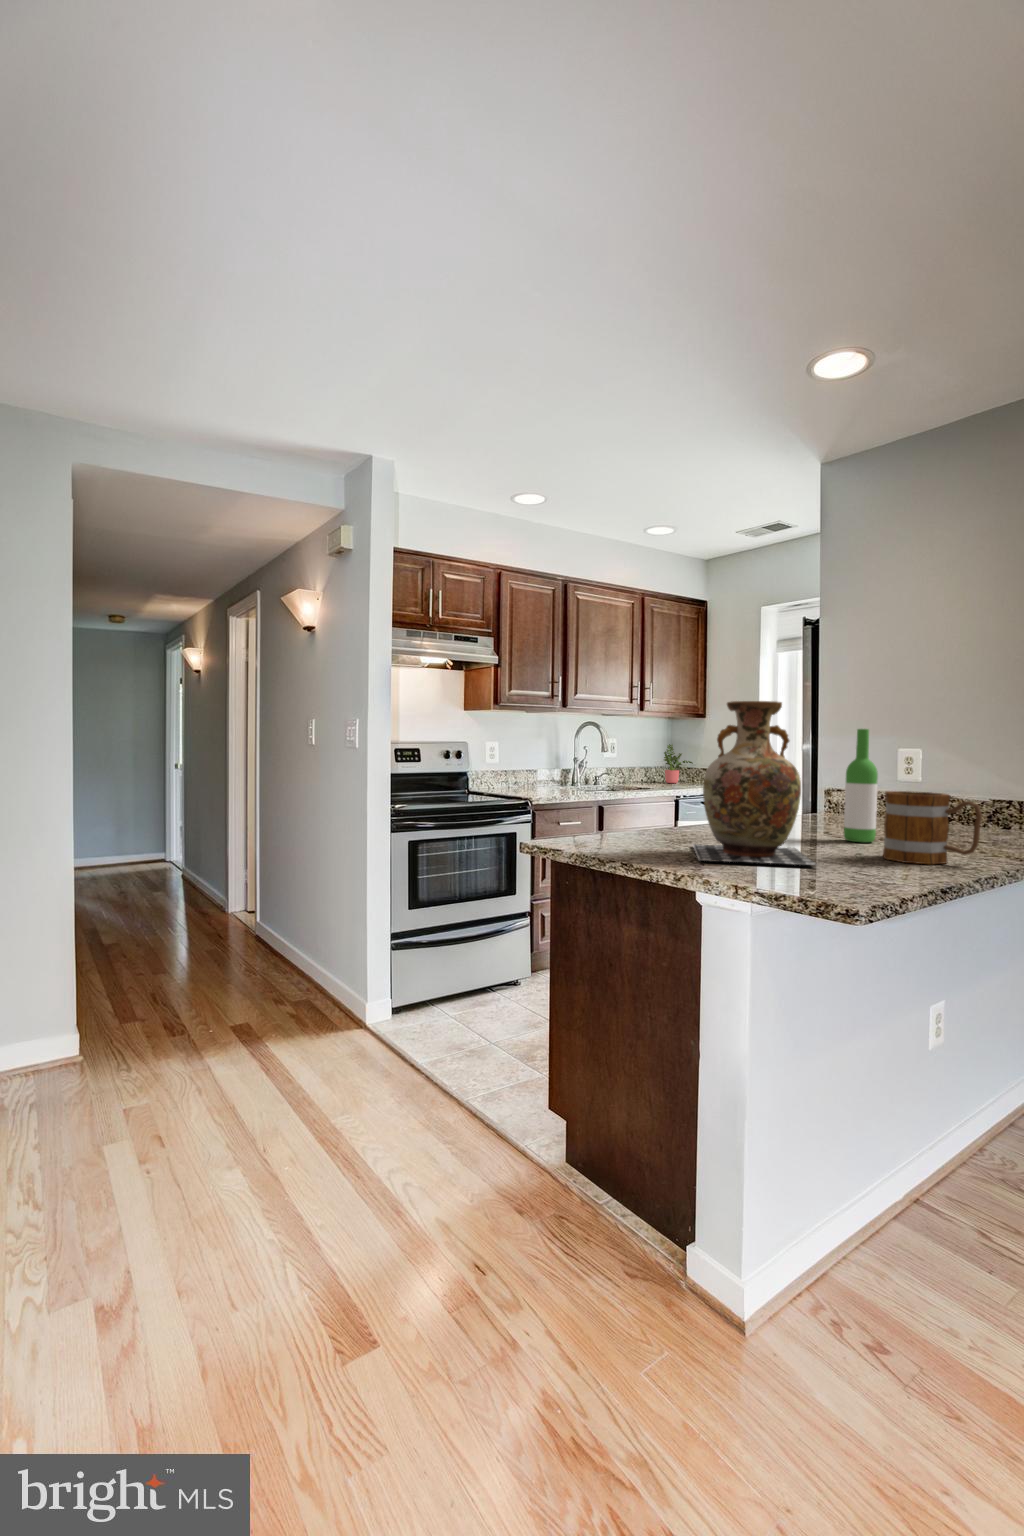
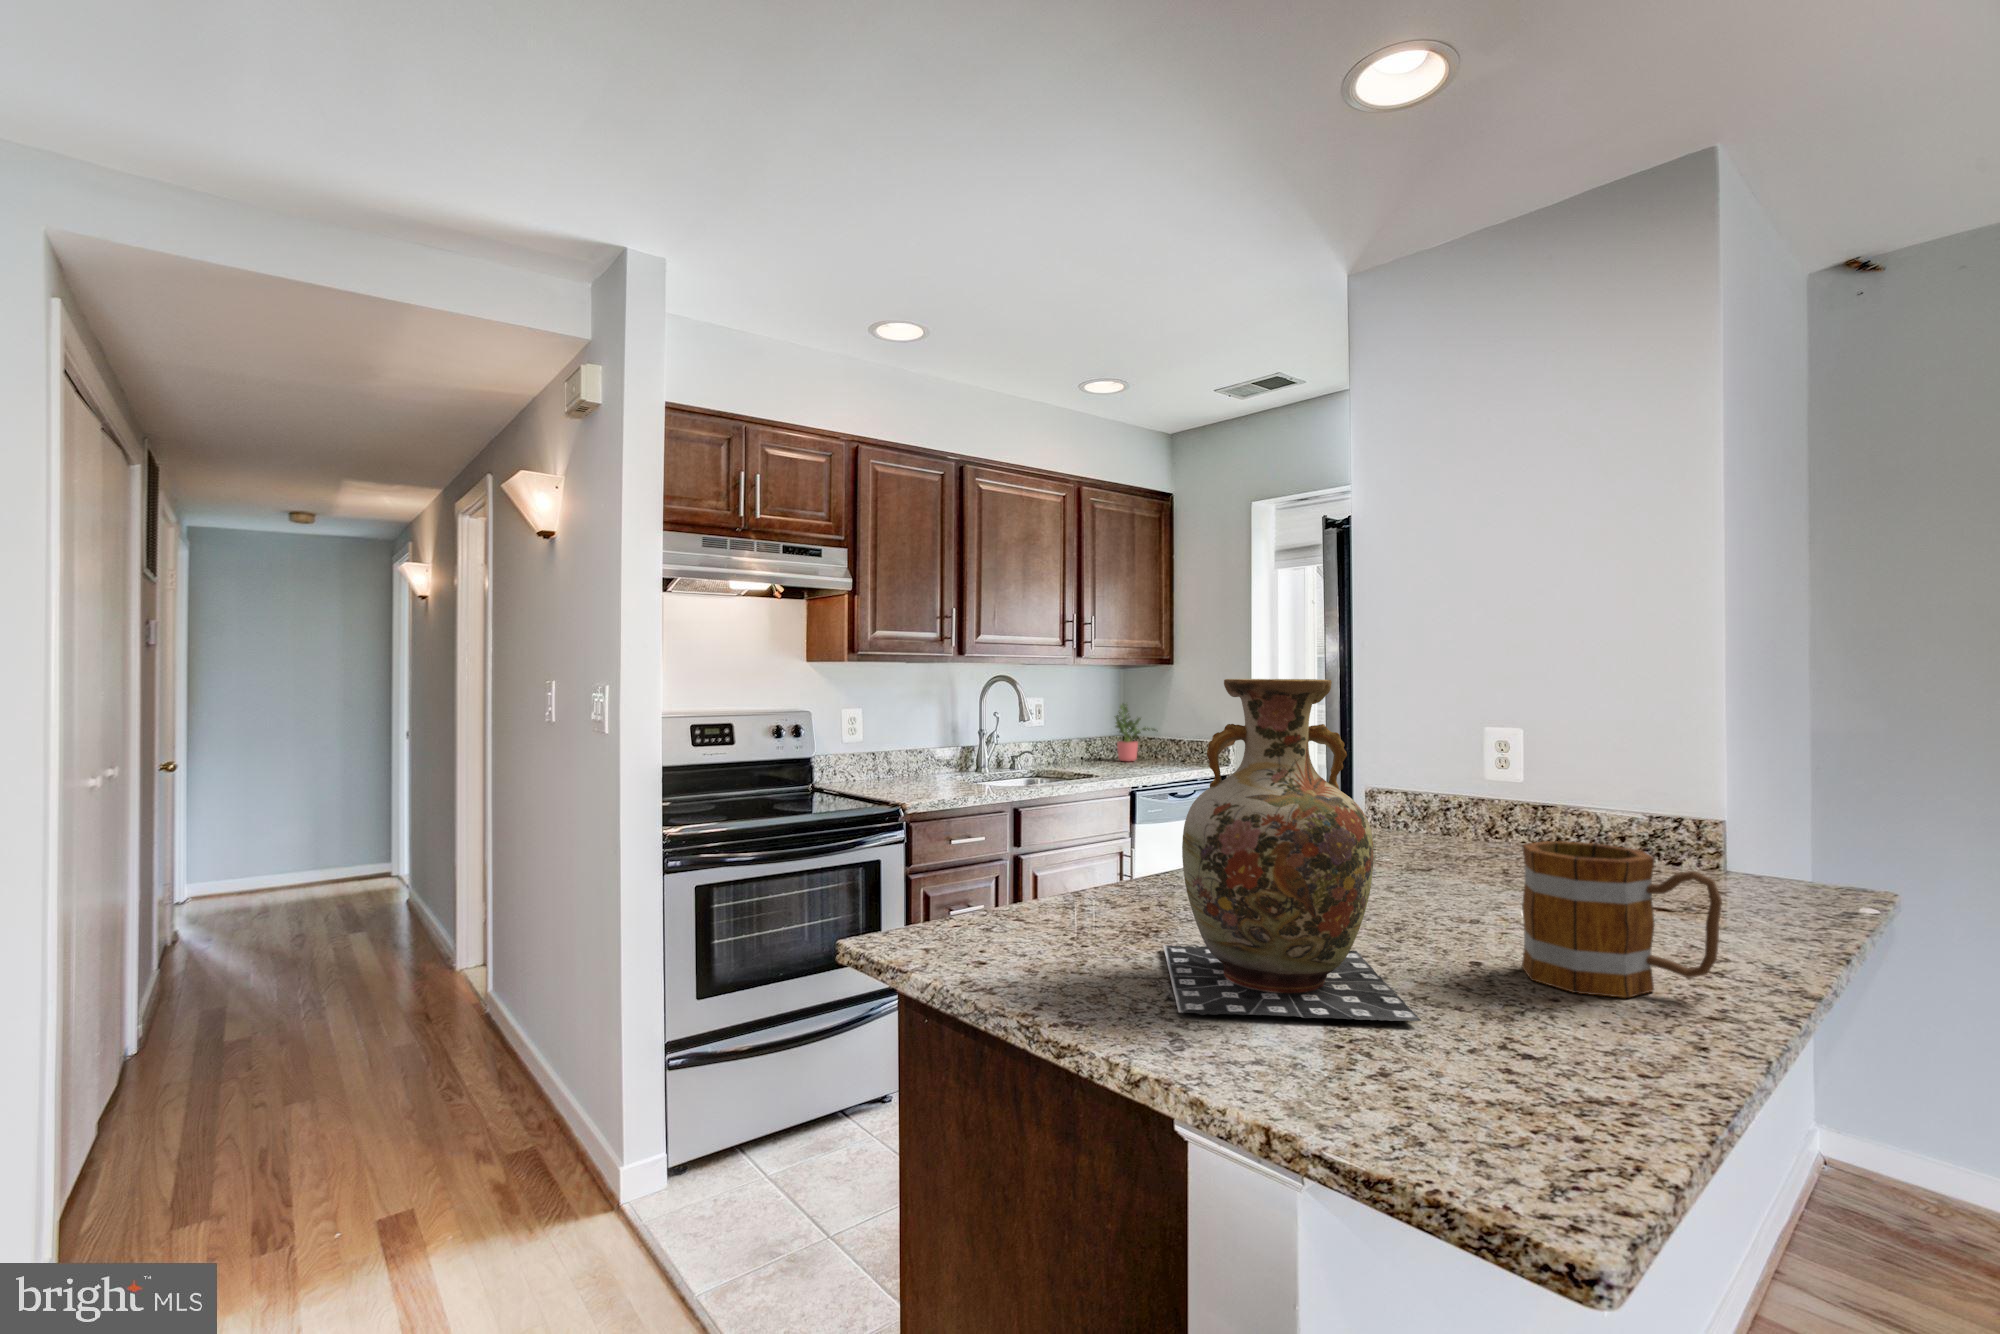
wine bottle: present [844,729,878,842] -> none [1430,713,1487,920]

